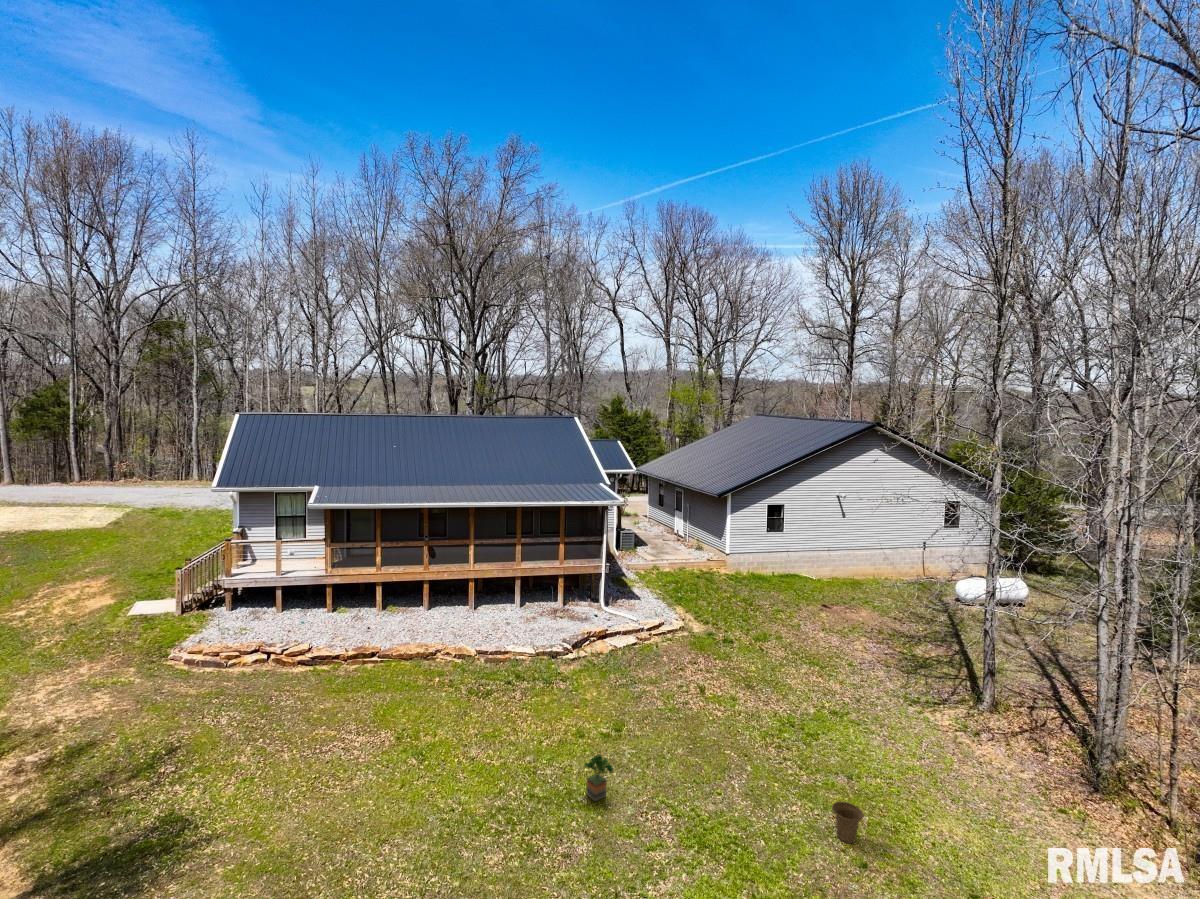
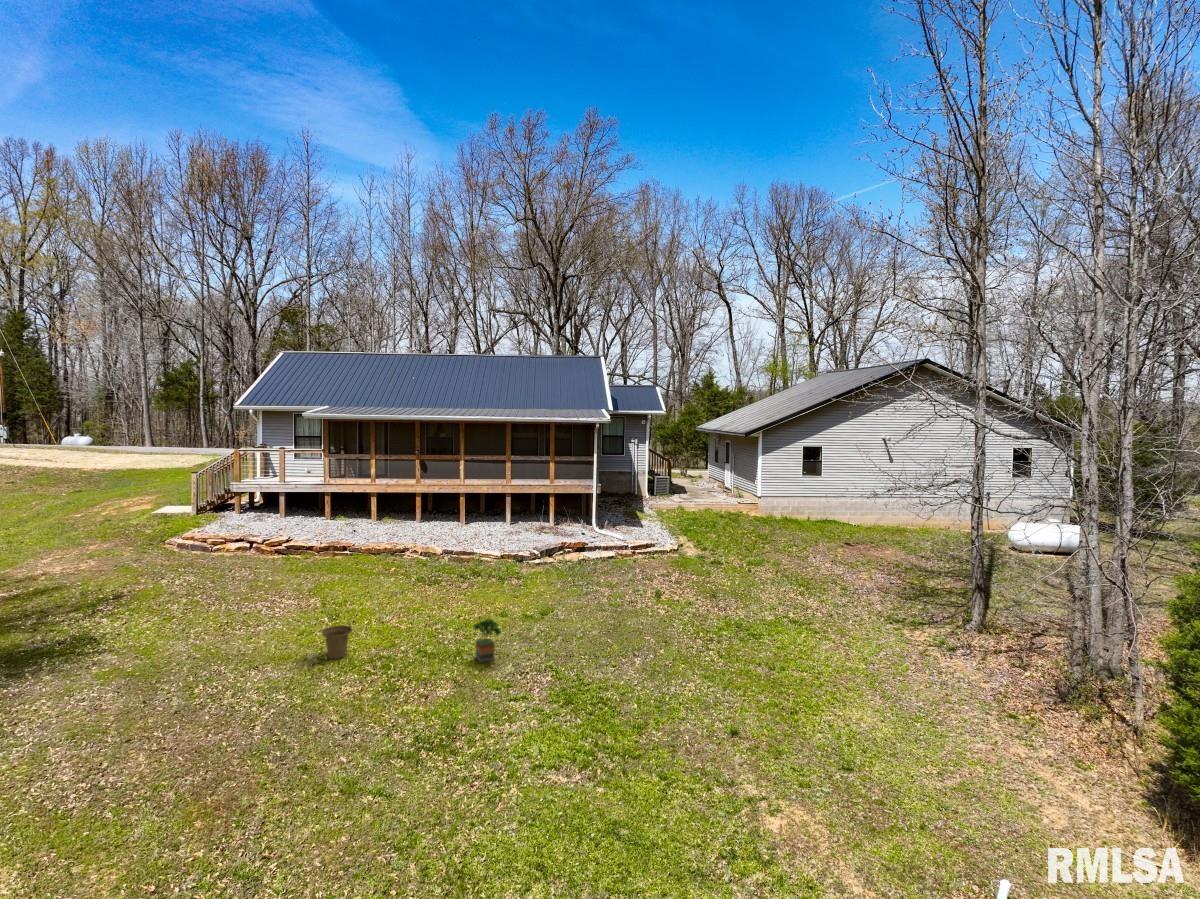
basket: present [832,802,864,844] -> present [322,625,352,659]

